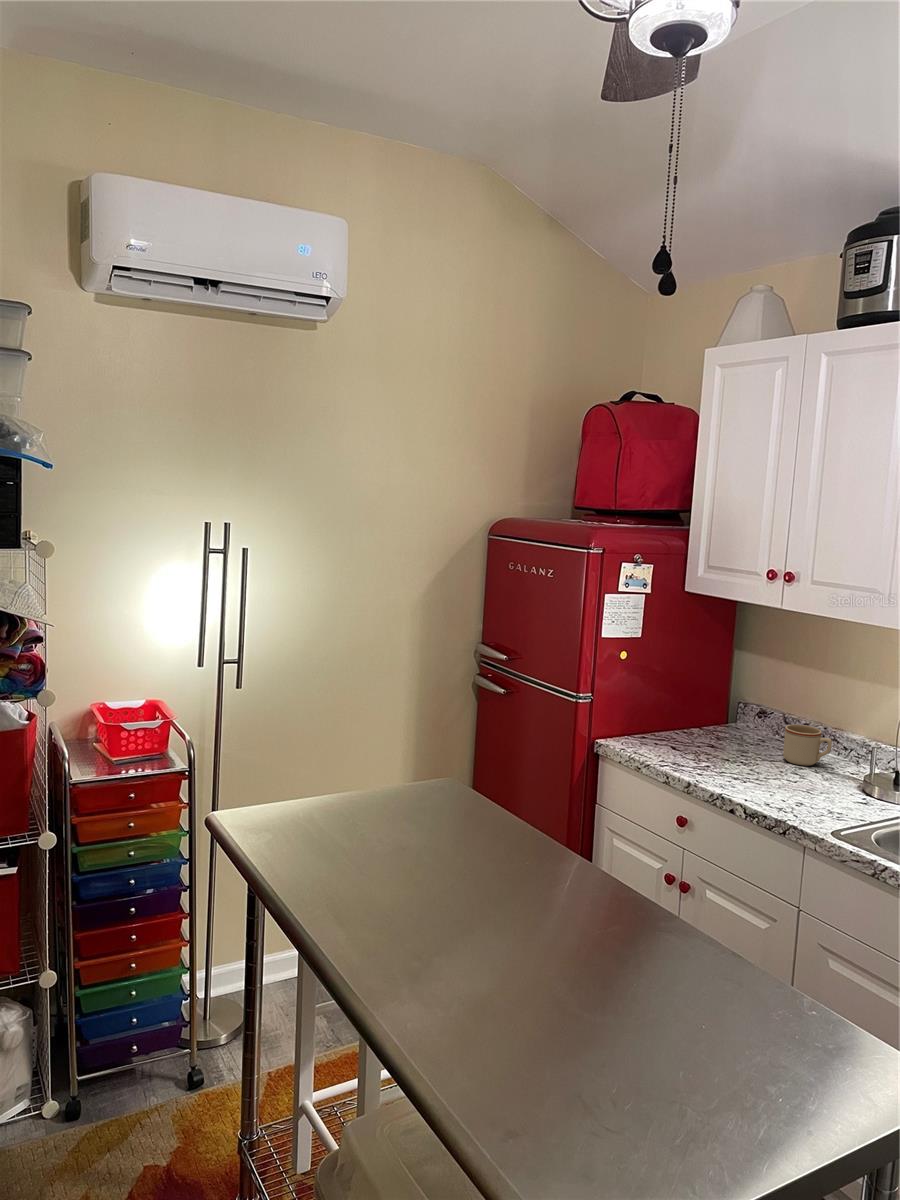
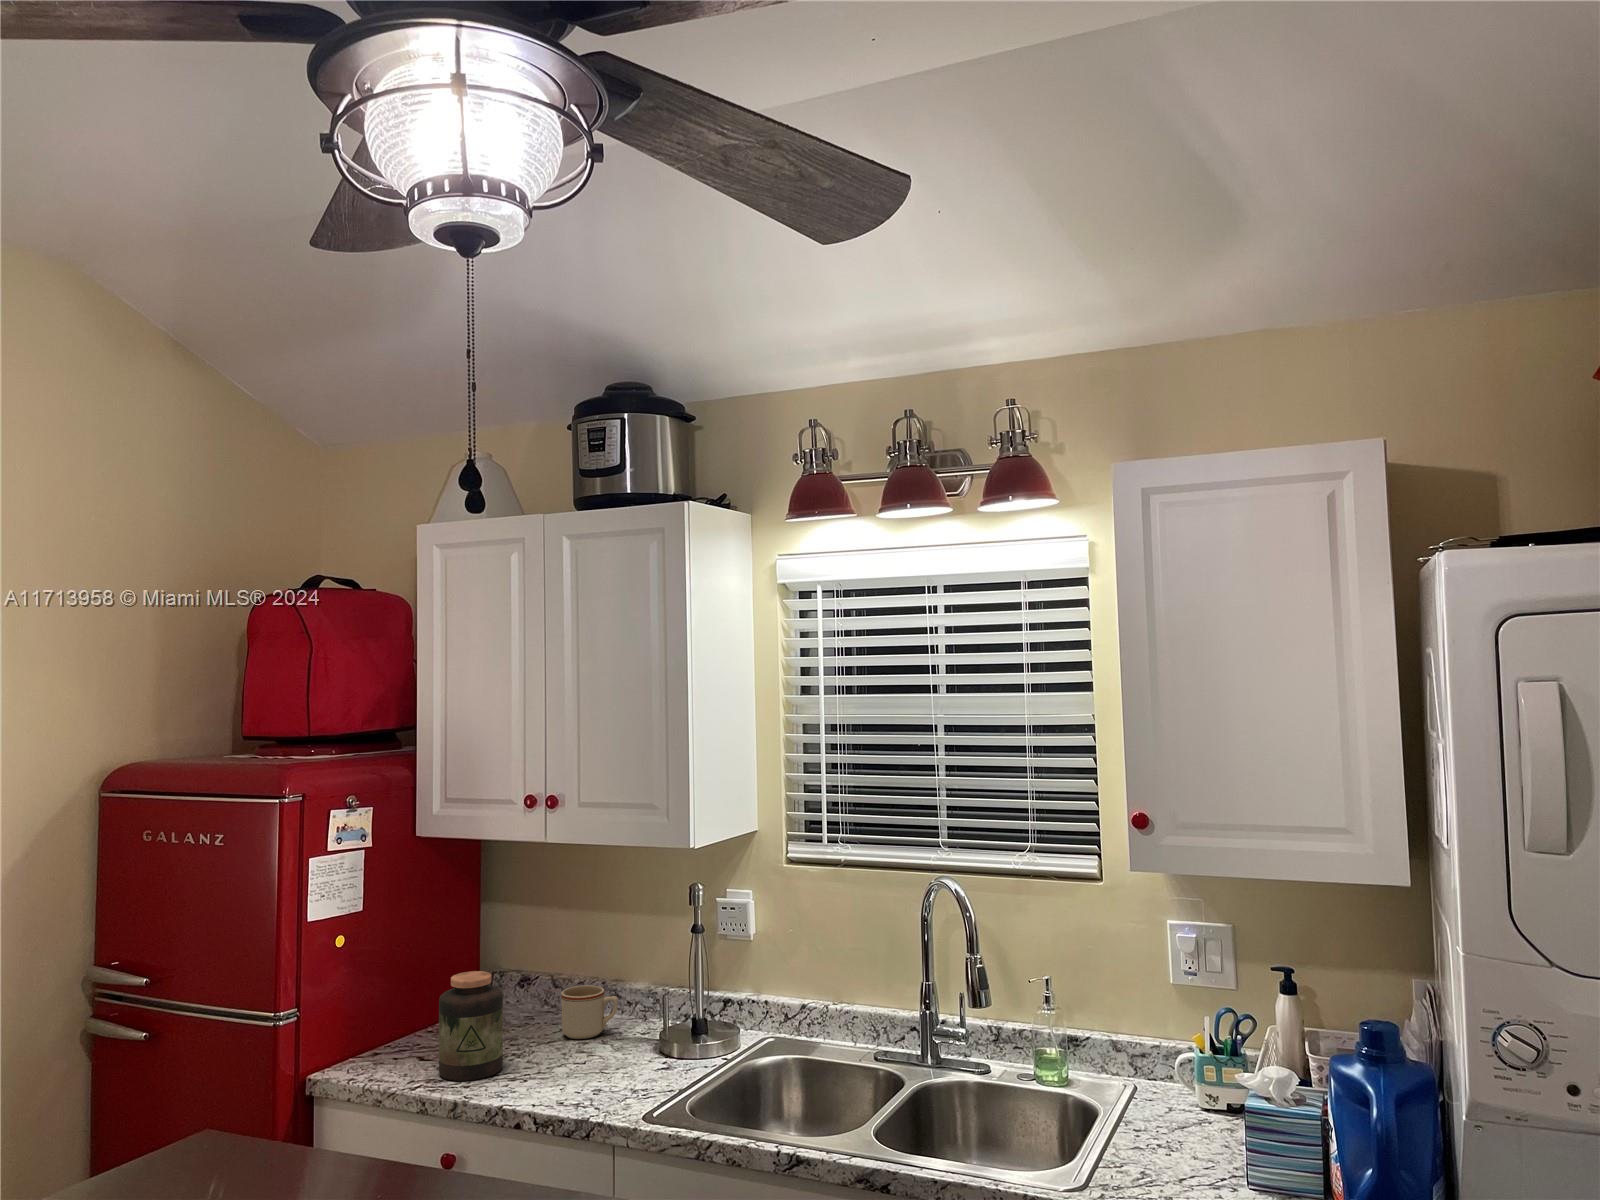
jar: none [683,694,735,772] -> present [439,971,503,1081]

